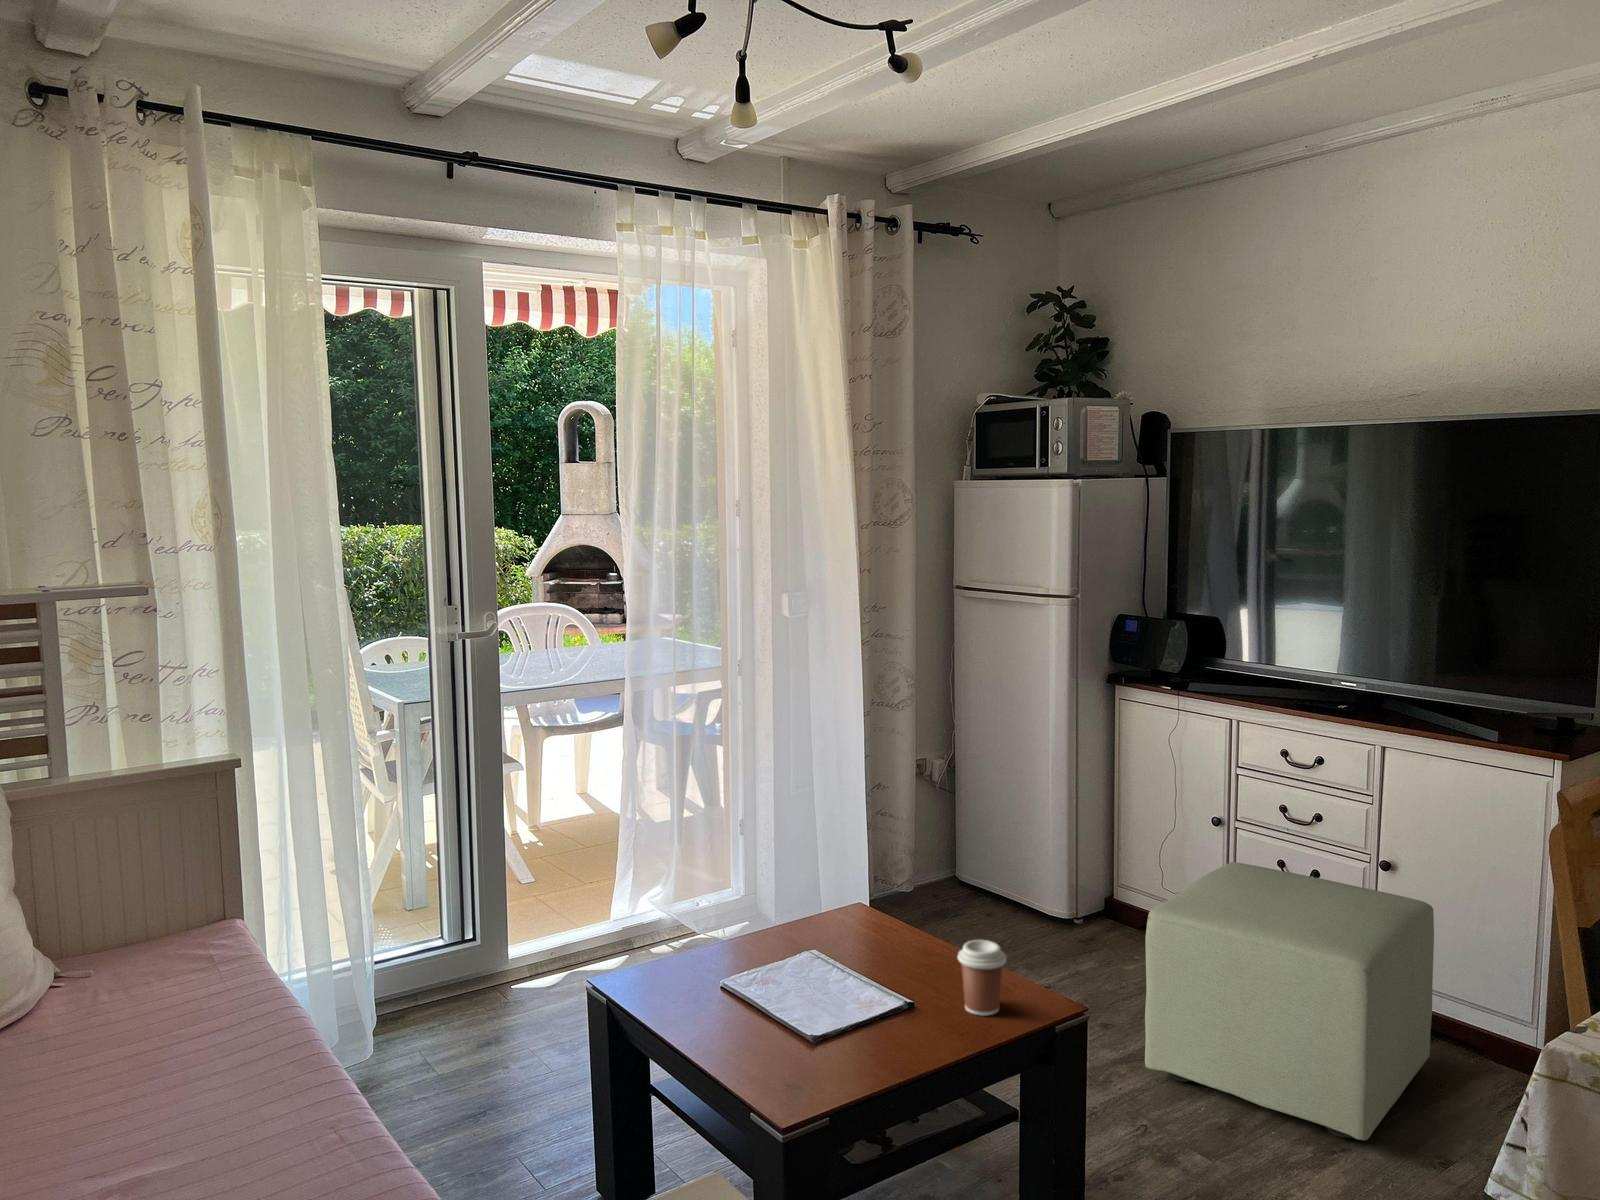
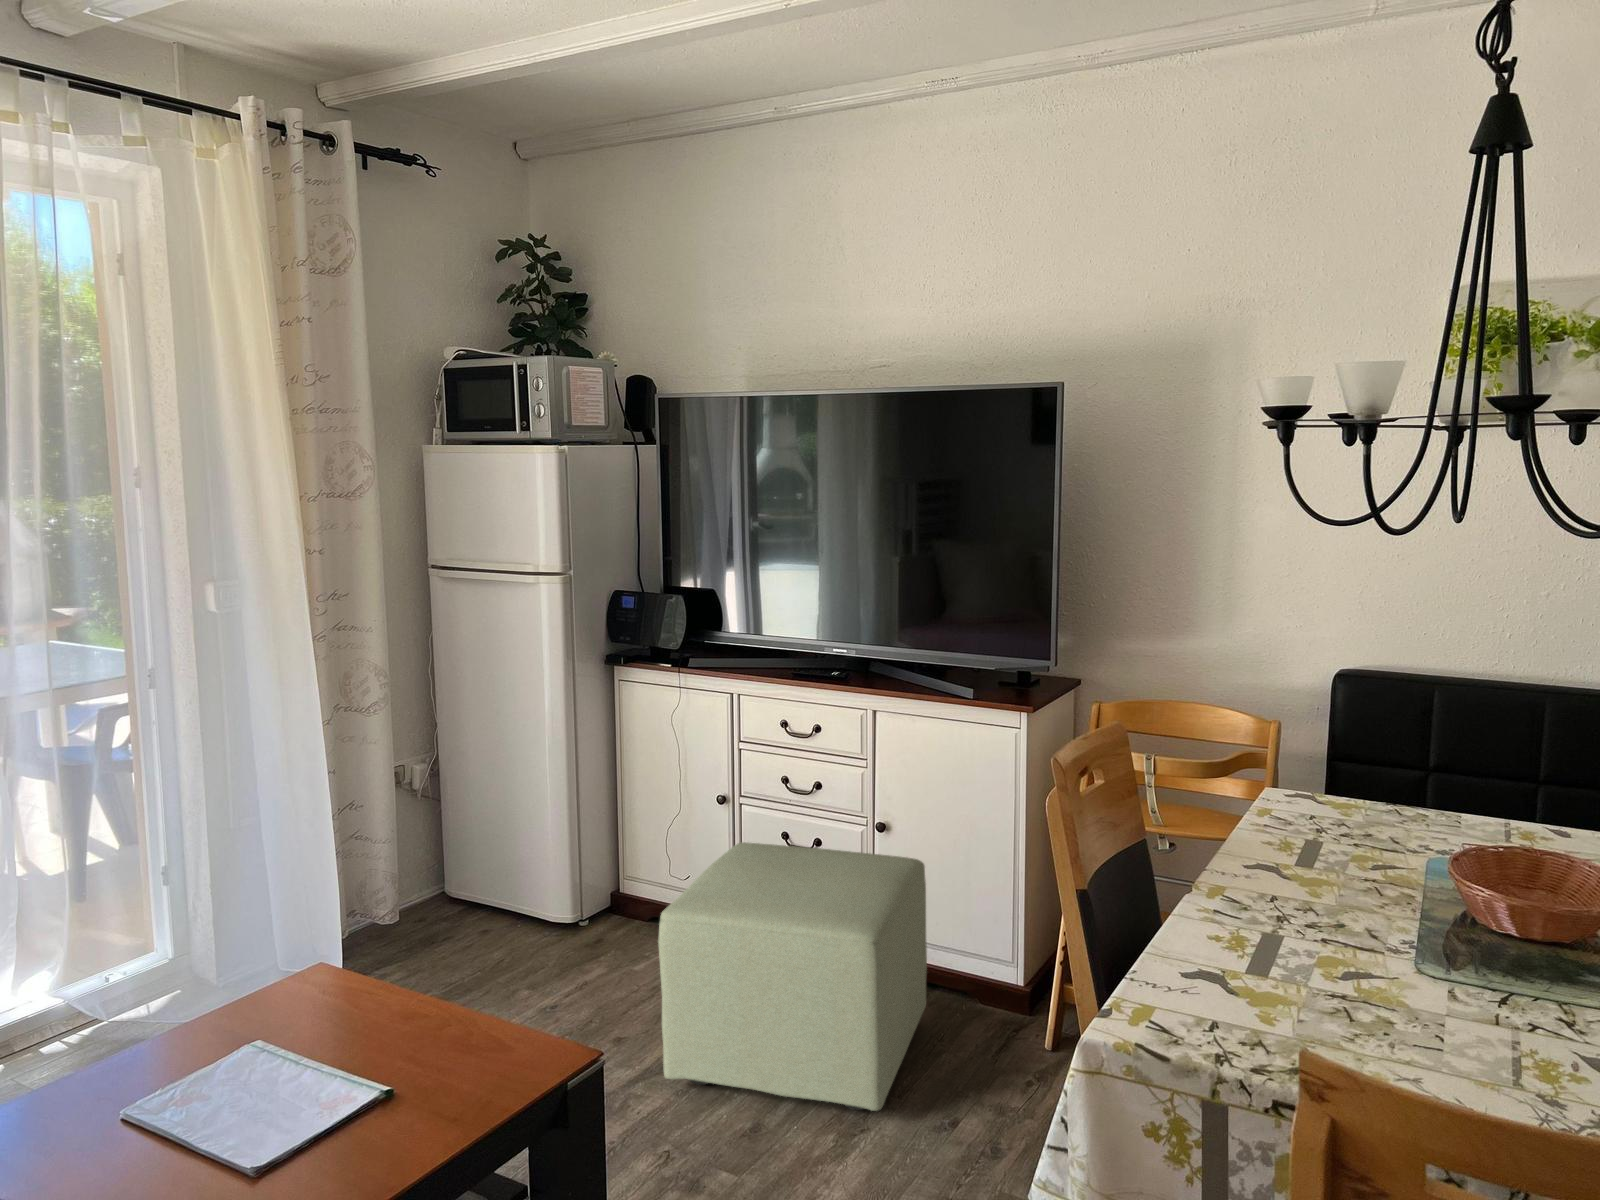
coffee cup: present [958,940,1007,1016] -> none [445,996,505,1089]

